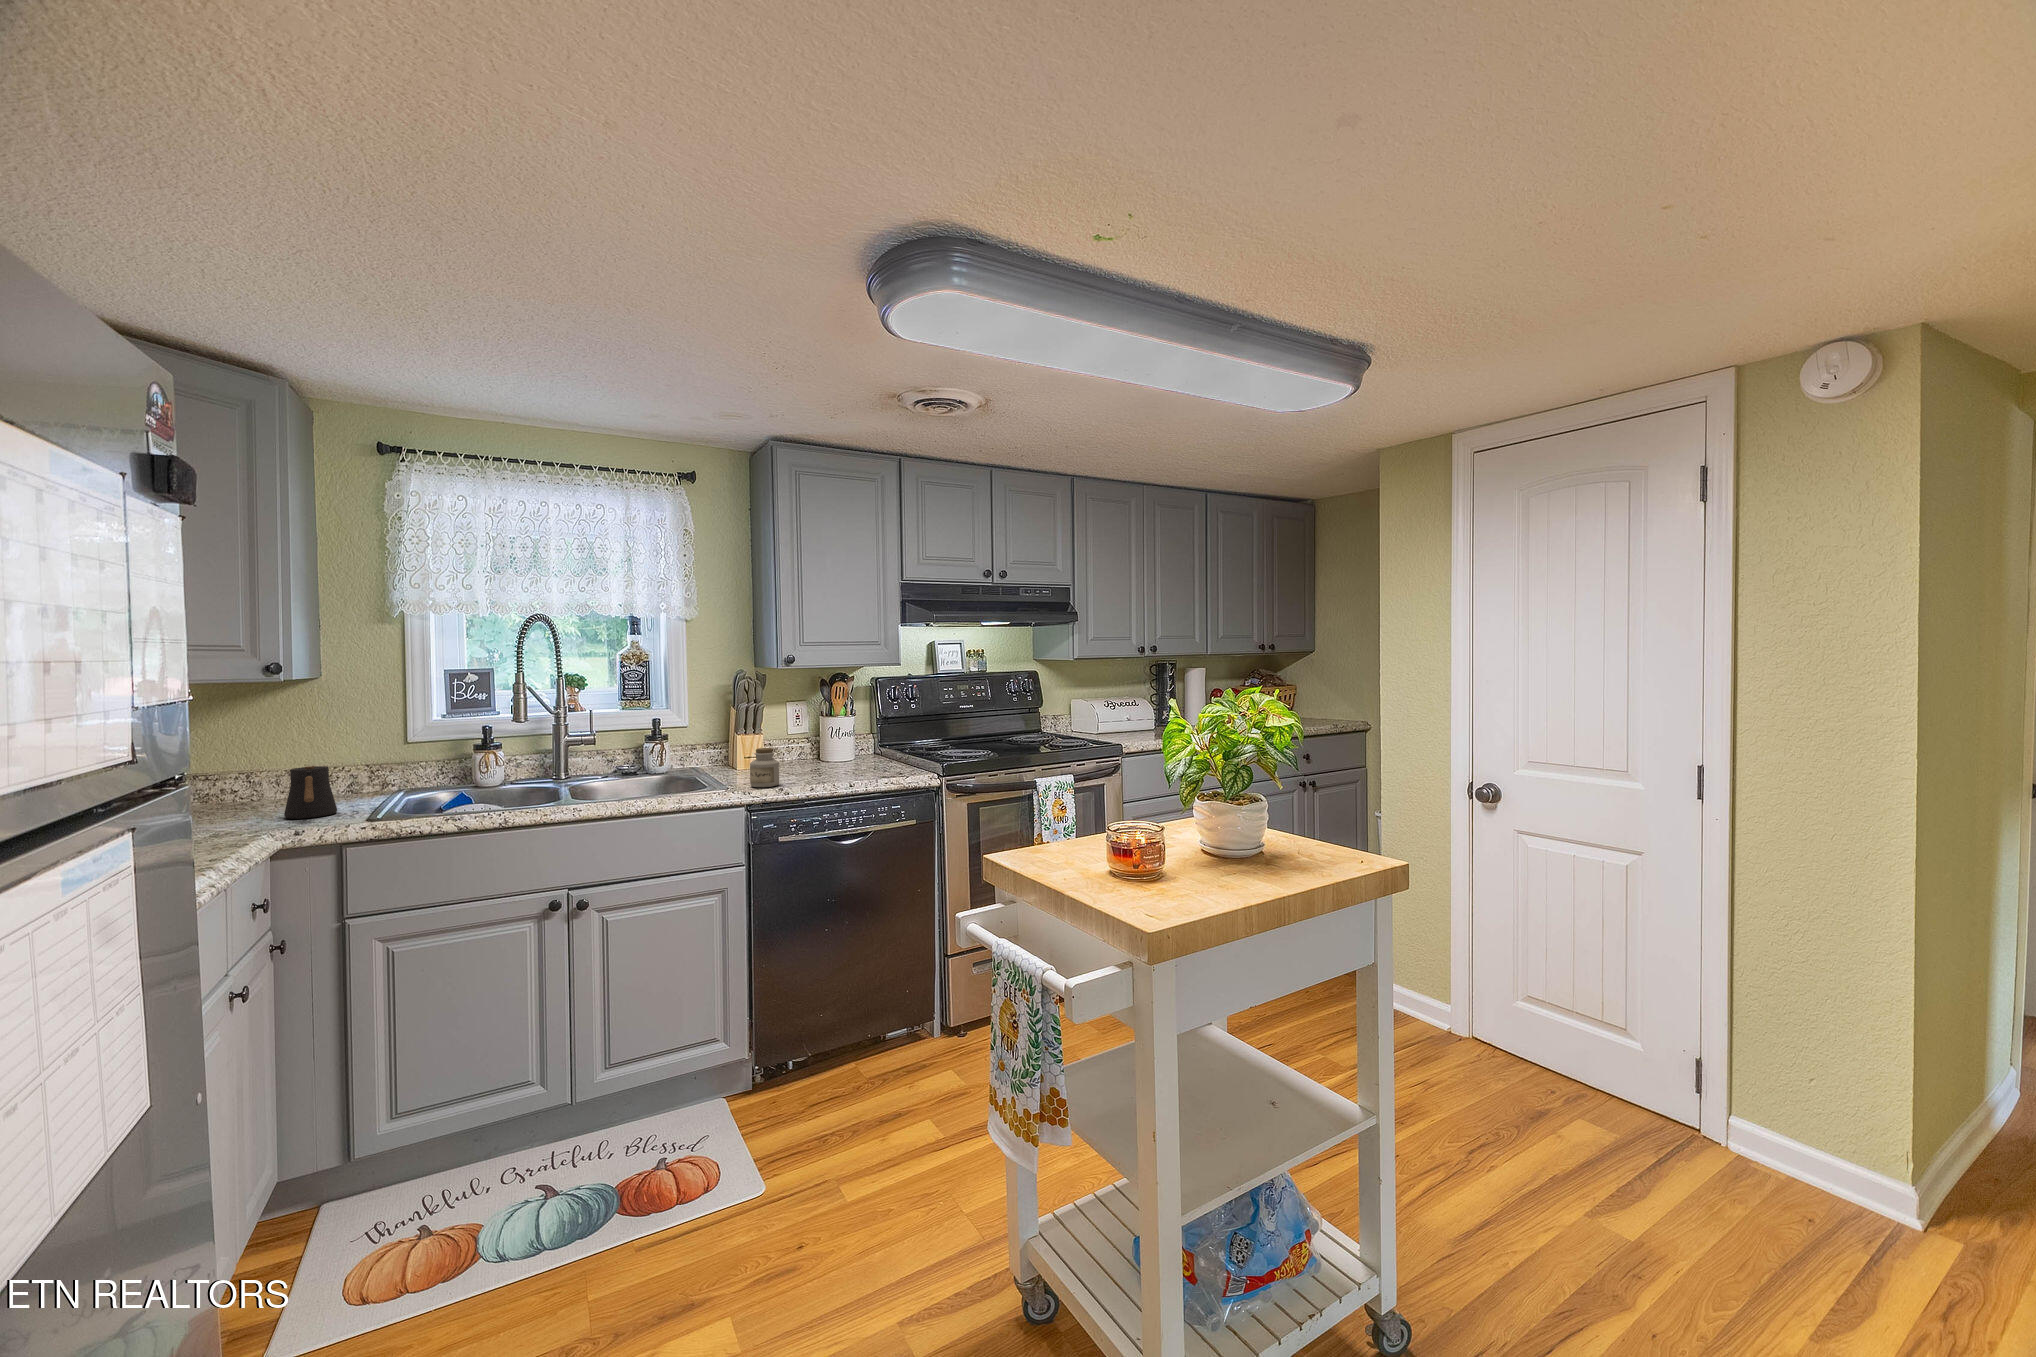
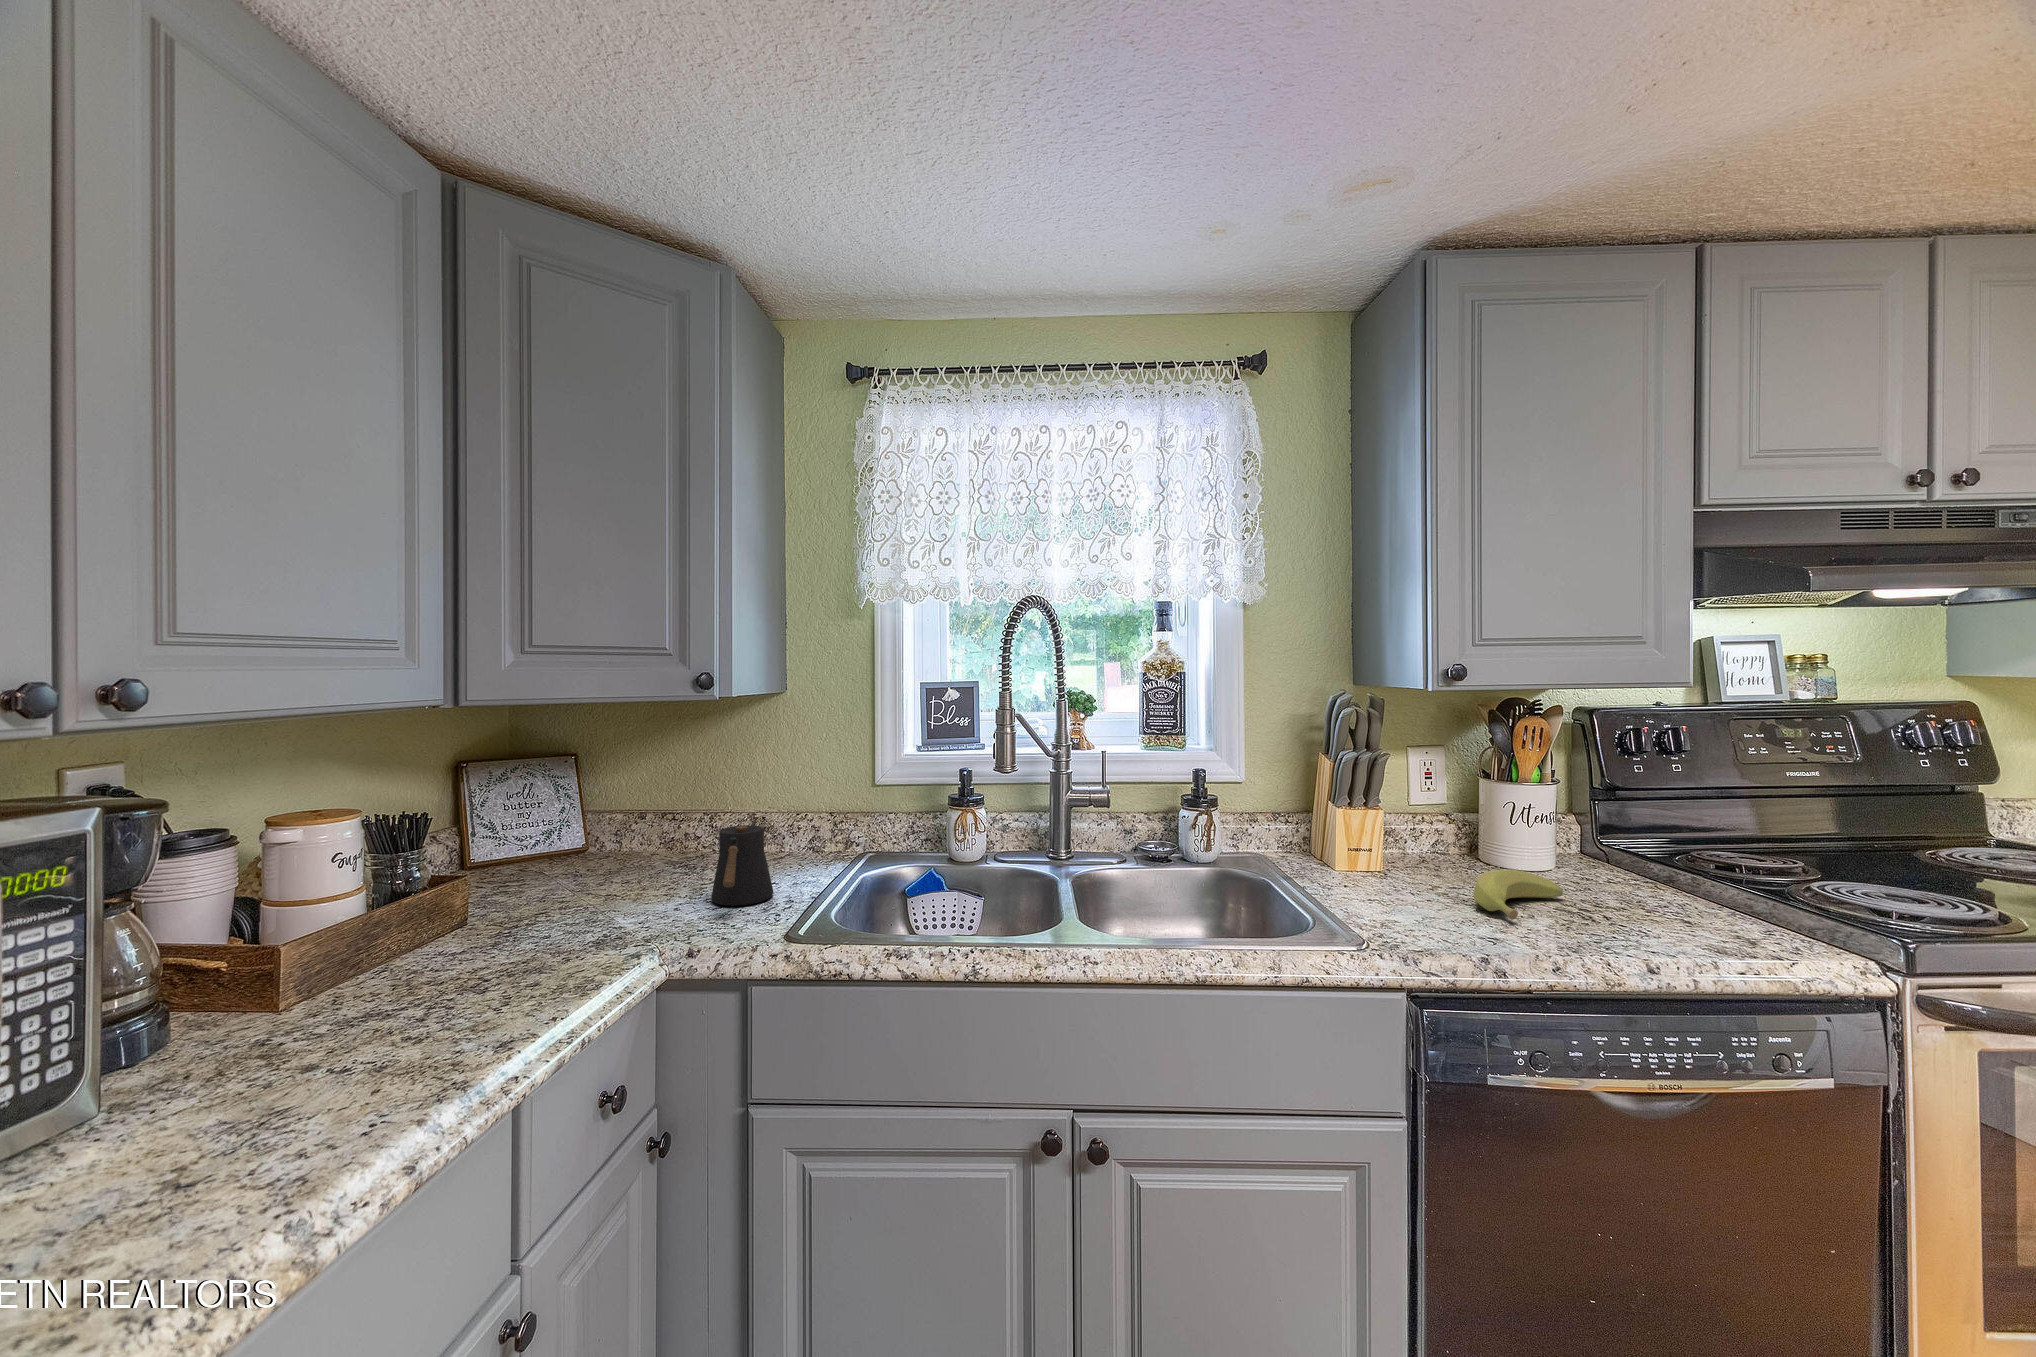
jar: present [750,748,779,787] -> none [1402,861,1467,949]
banana: none [795,756,841,776] -> present [1474,870,1563,920]

